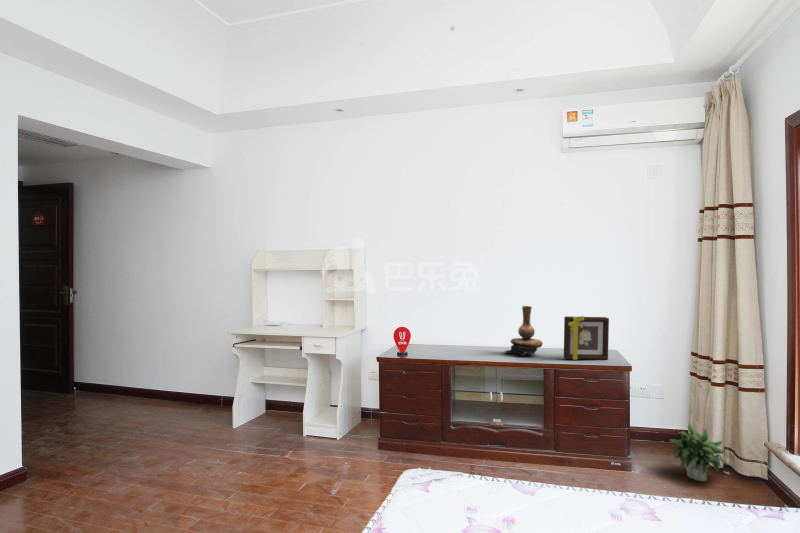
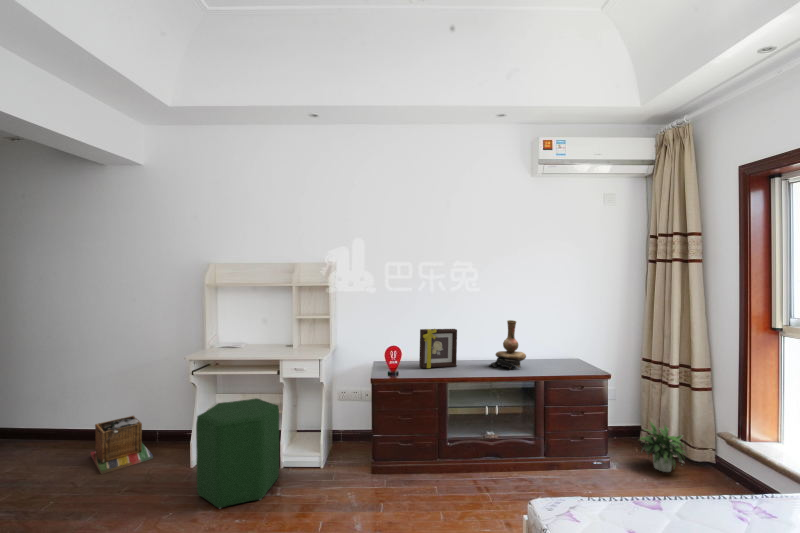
picture frame: present [564,316,609,360] -> present [419,329,457,368]
ottoman: none [228,370,298,459] -> present [196,398,279,509]
laundry basket: none [166,381,209,425] -> present [91,416,153,474]

